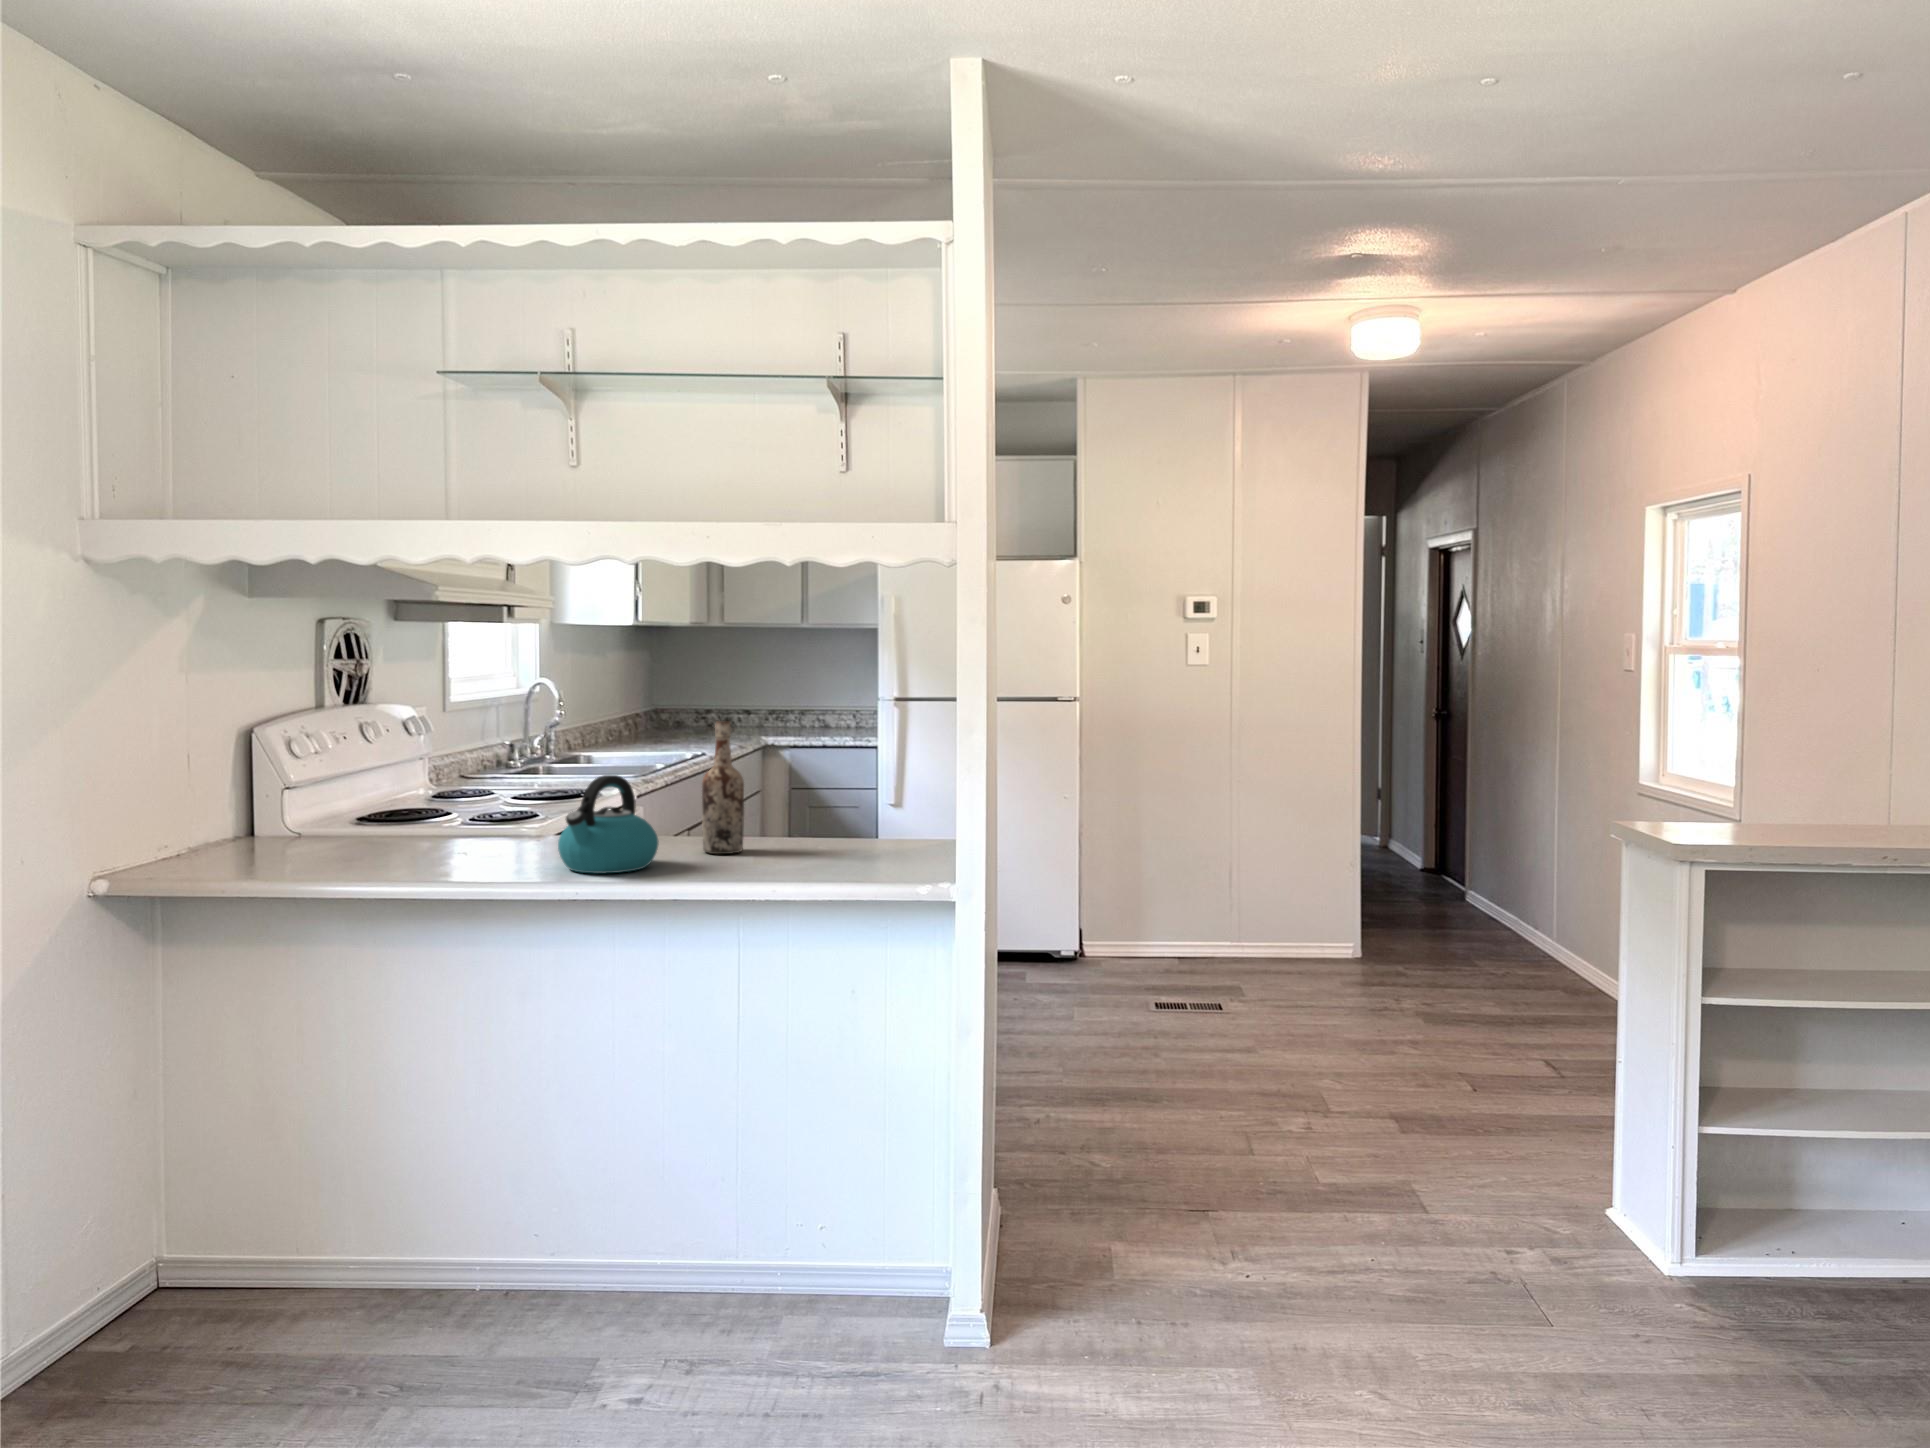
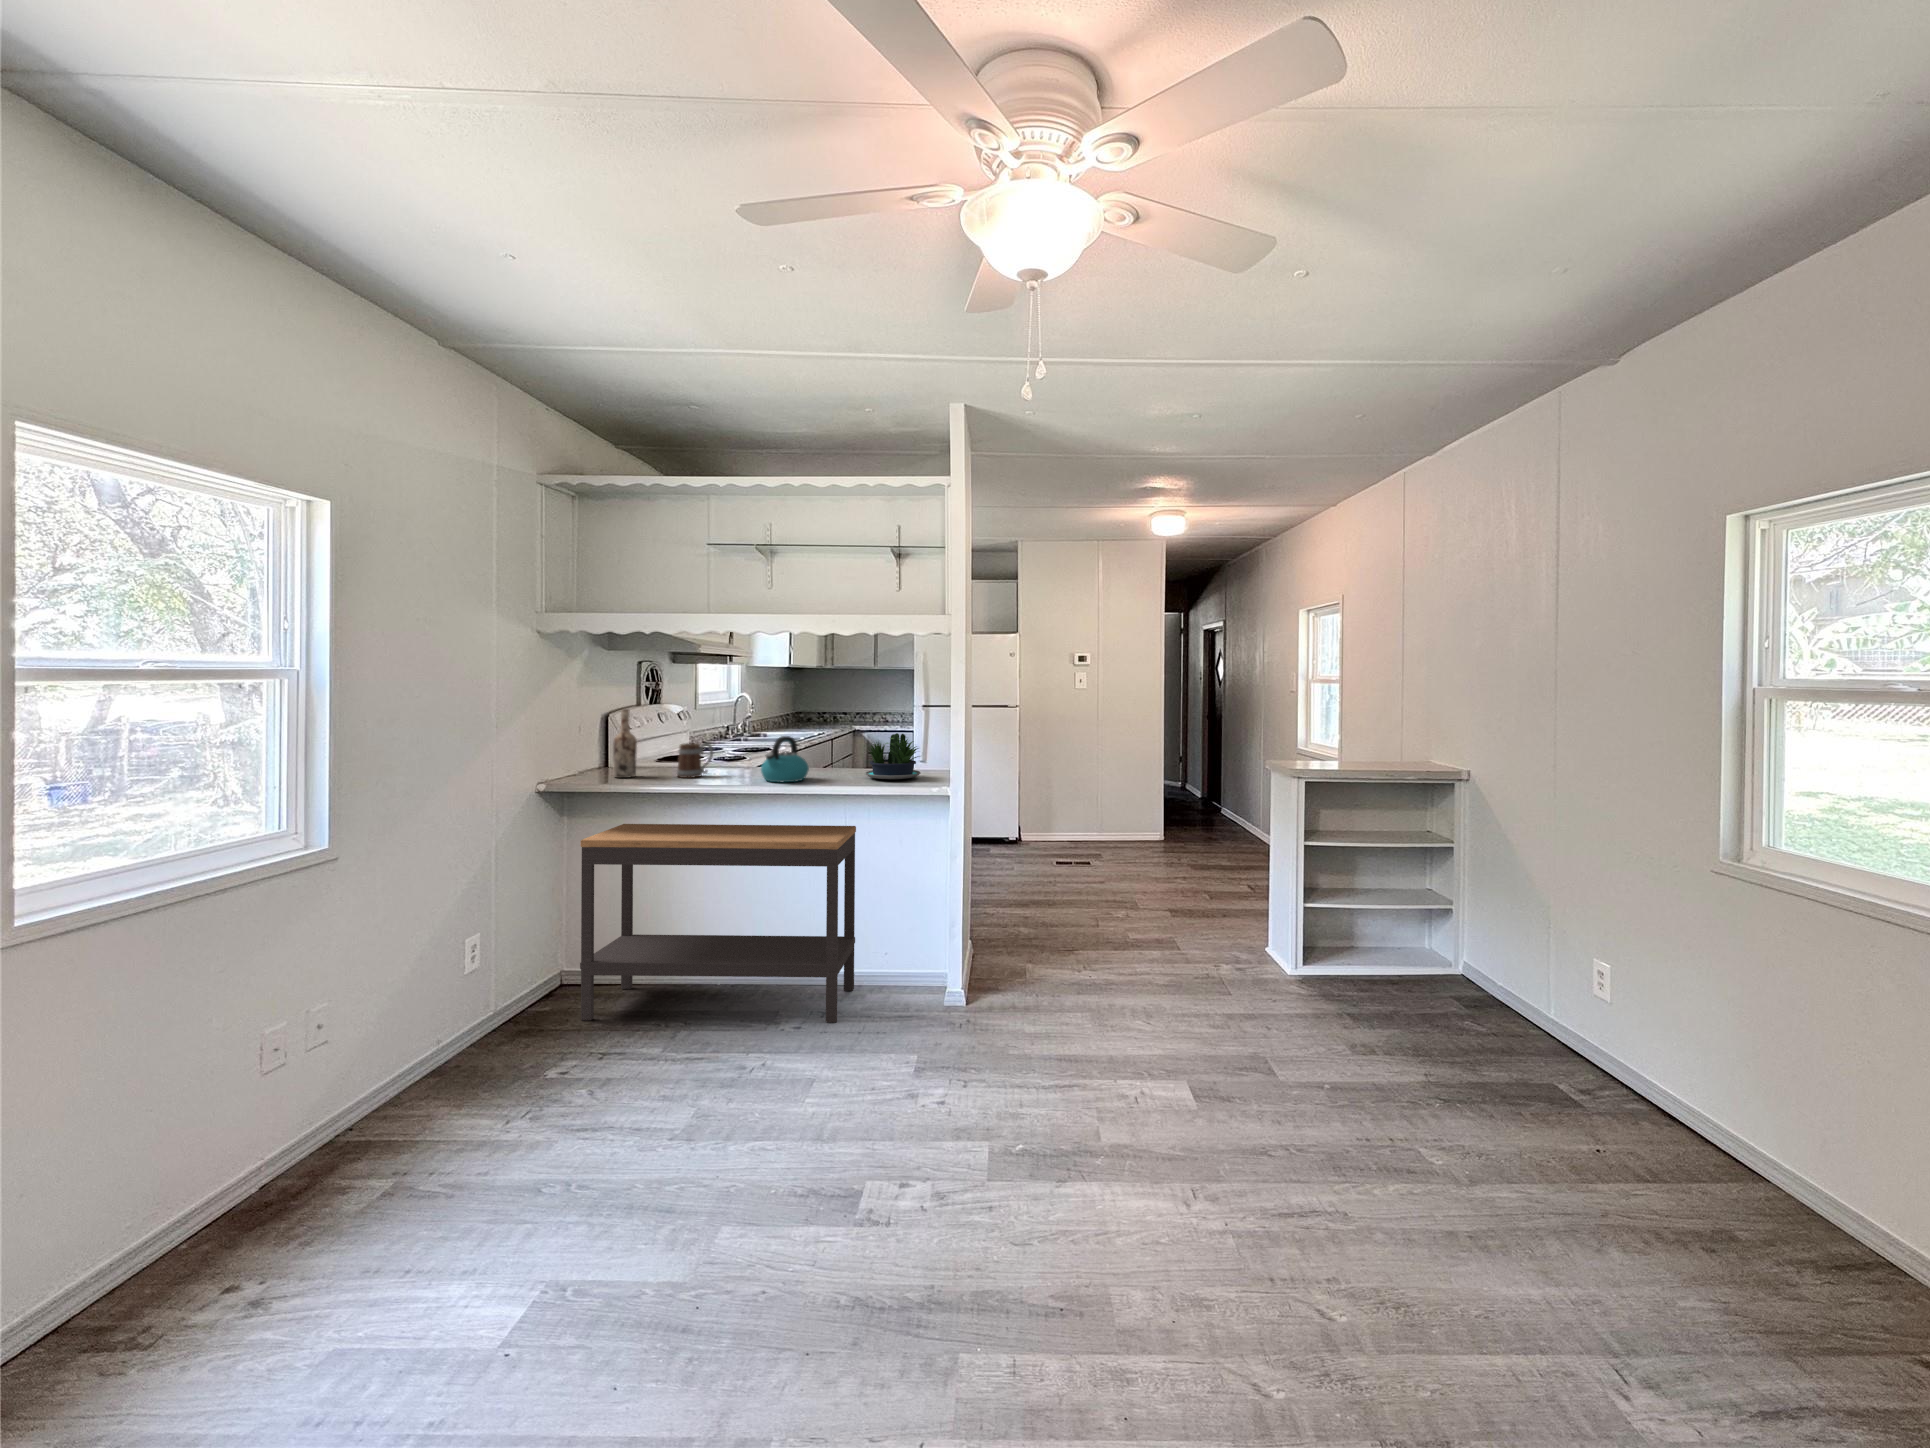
wine bottle: present [702,720,744,854] -> present [613,709,637,778]
potted plant: none [776,767,909,865] -> present [865,733,920,779]
mug: none [386,788,462,862] -> present [677,743,713,778]
console table: none [168,960,756,1396] -> present [580,824,856,1023]

